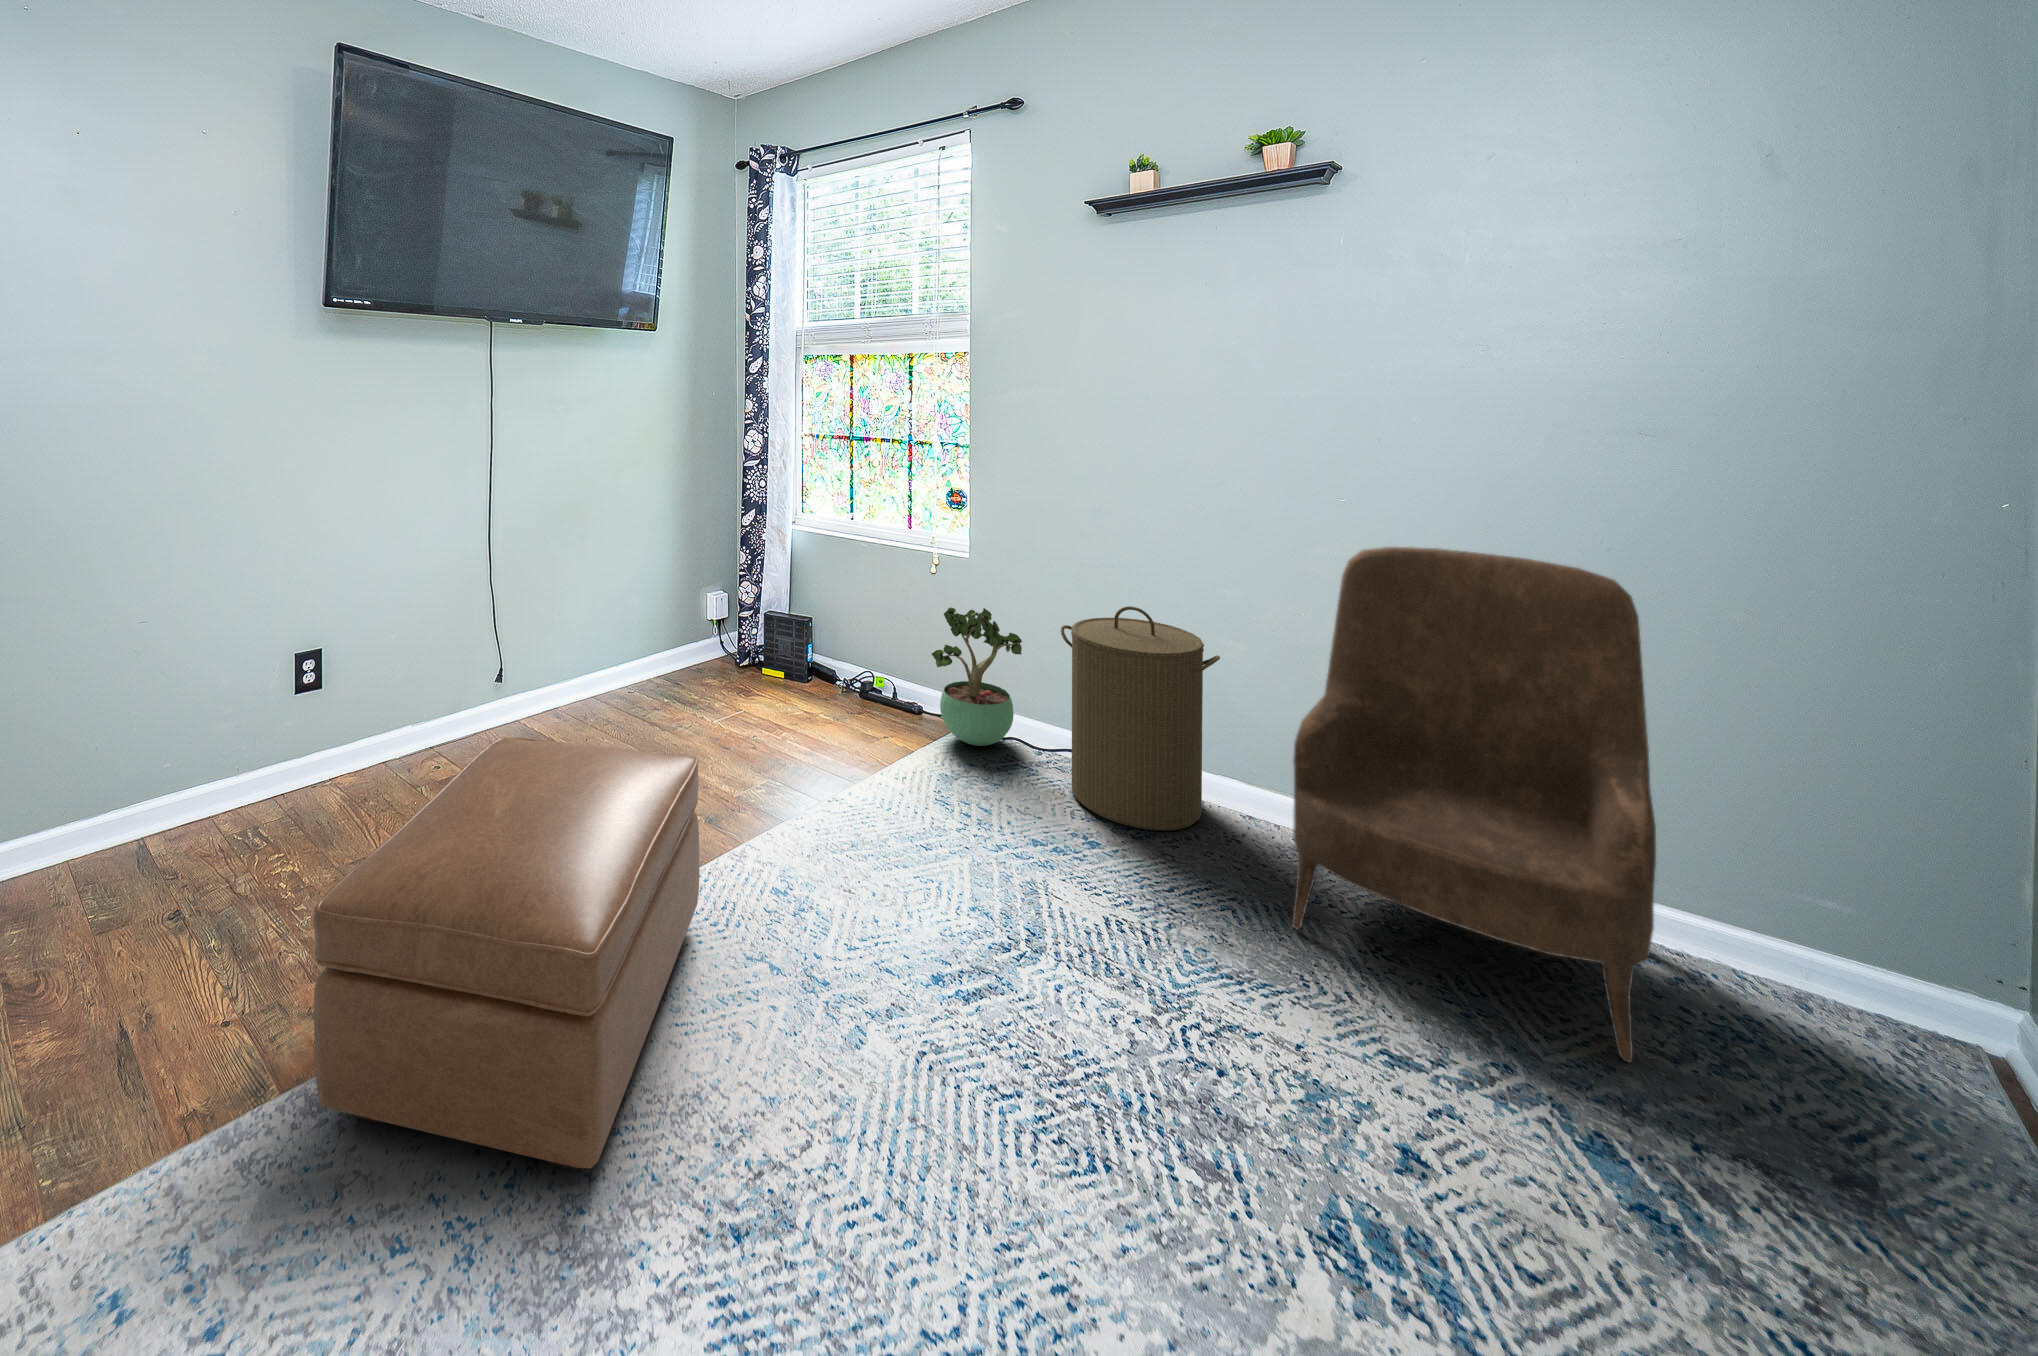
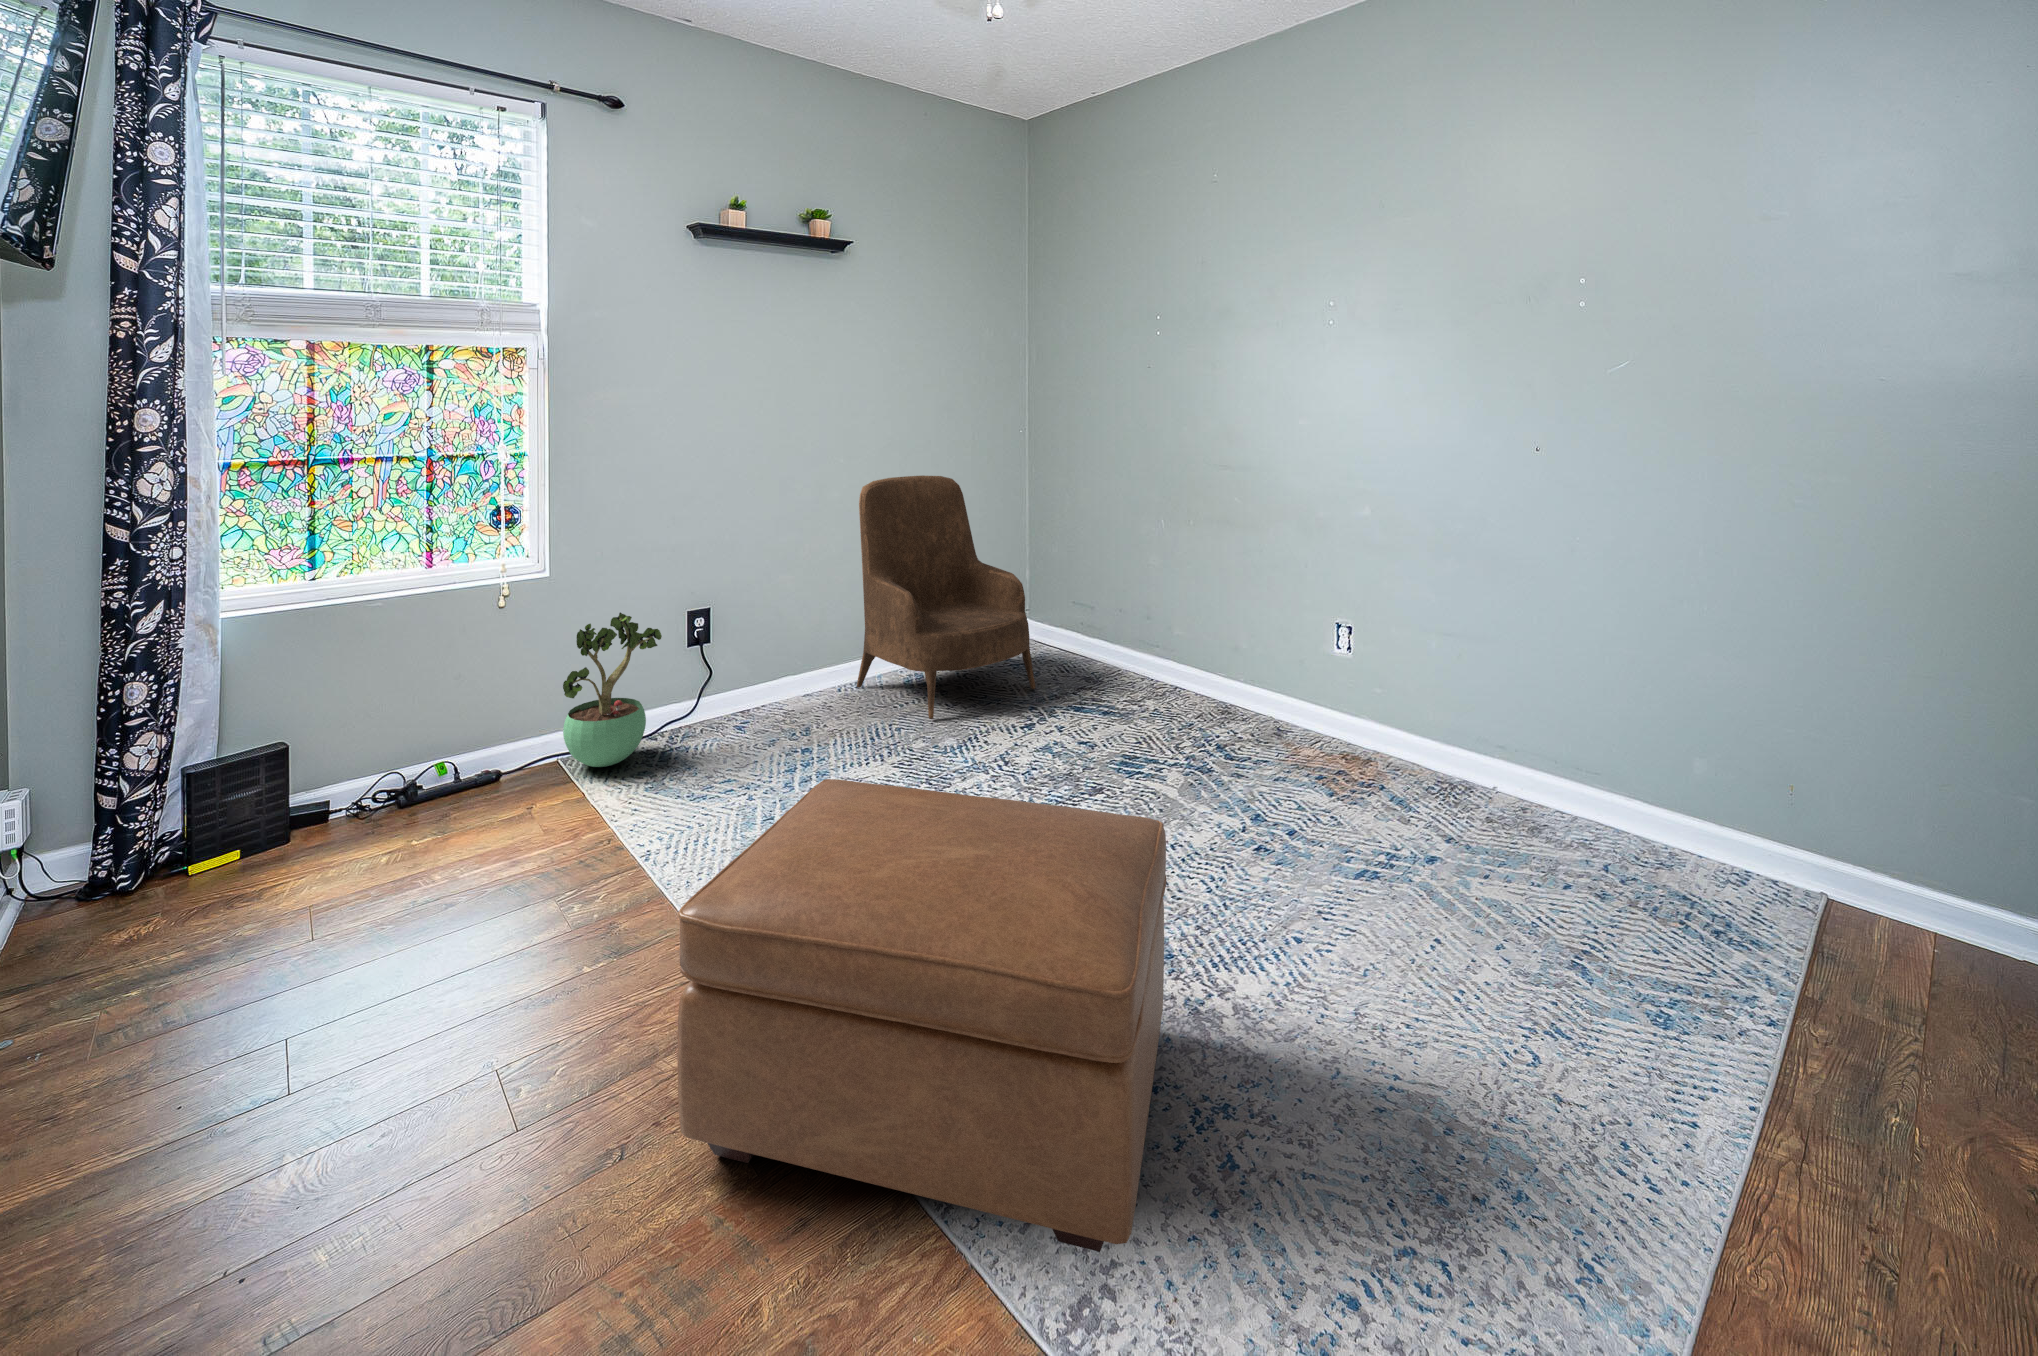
laundry hamper: present [1061,606,1220,831] -> none [704,562,818,743]

